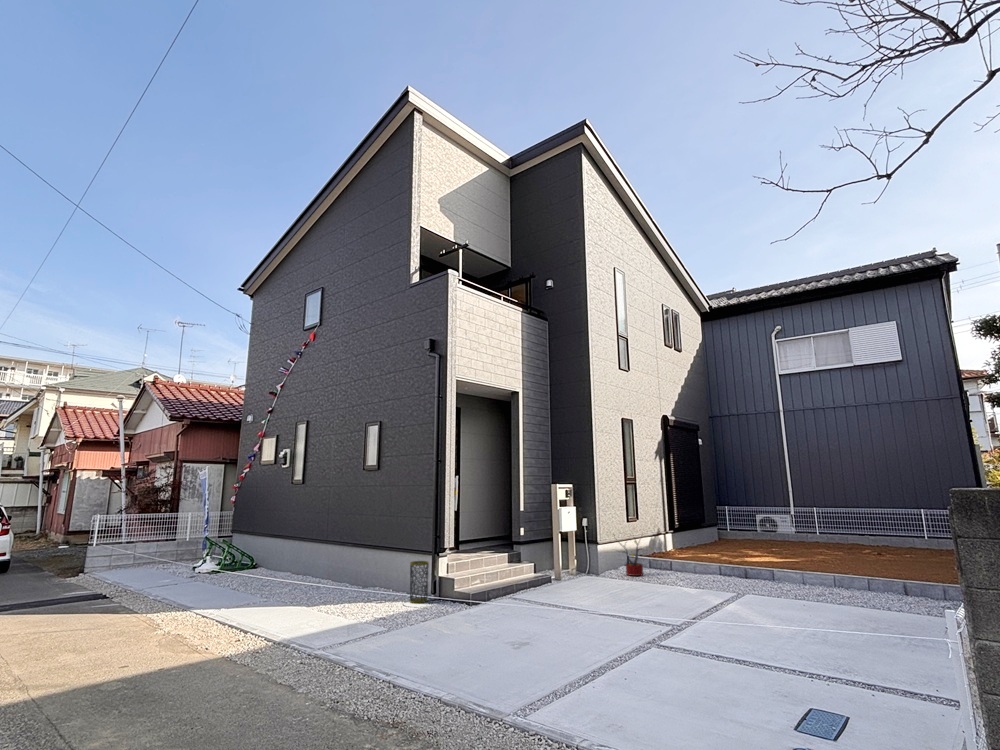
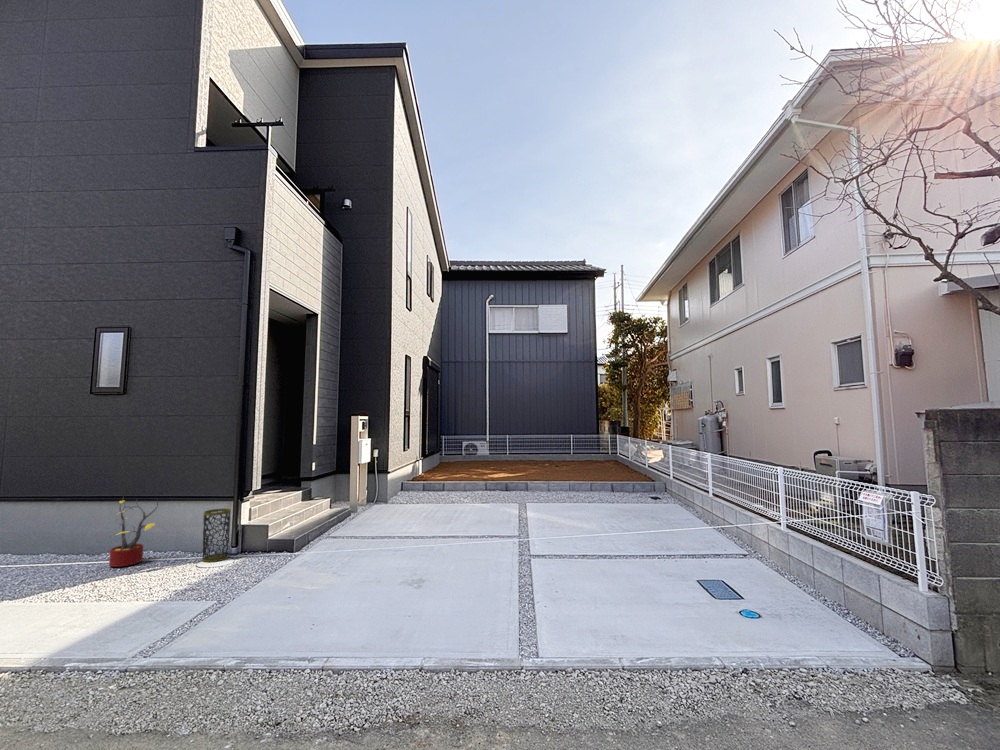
decorative plant: present [616,539,643,576] -> present [109,499,158,567]

